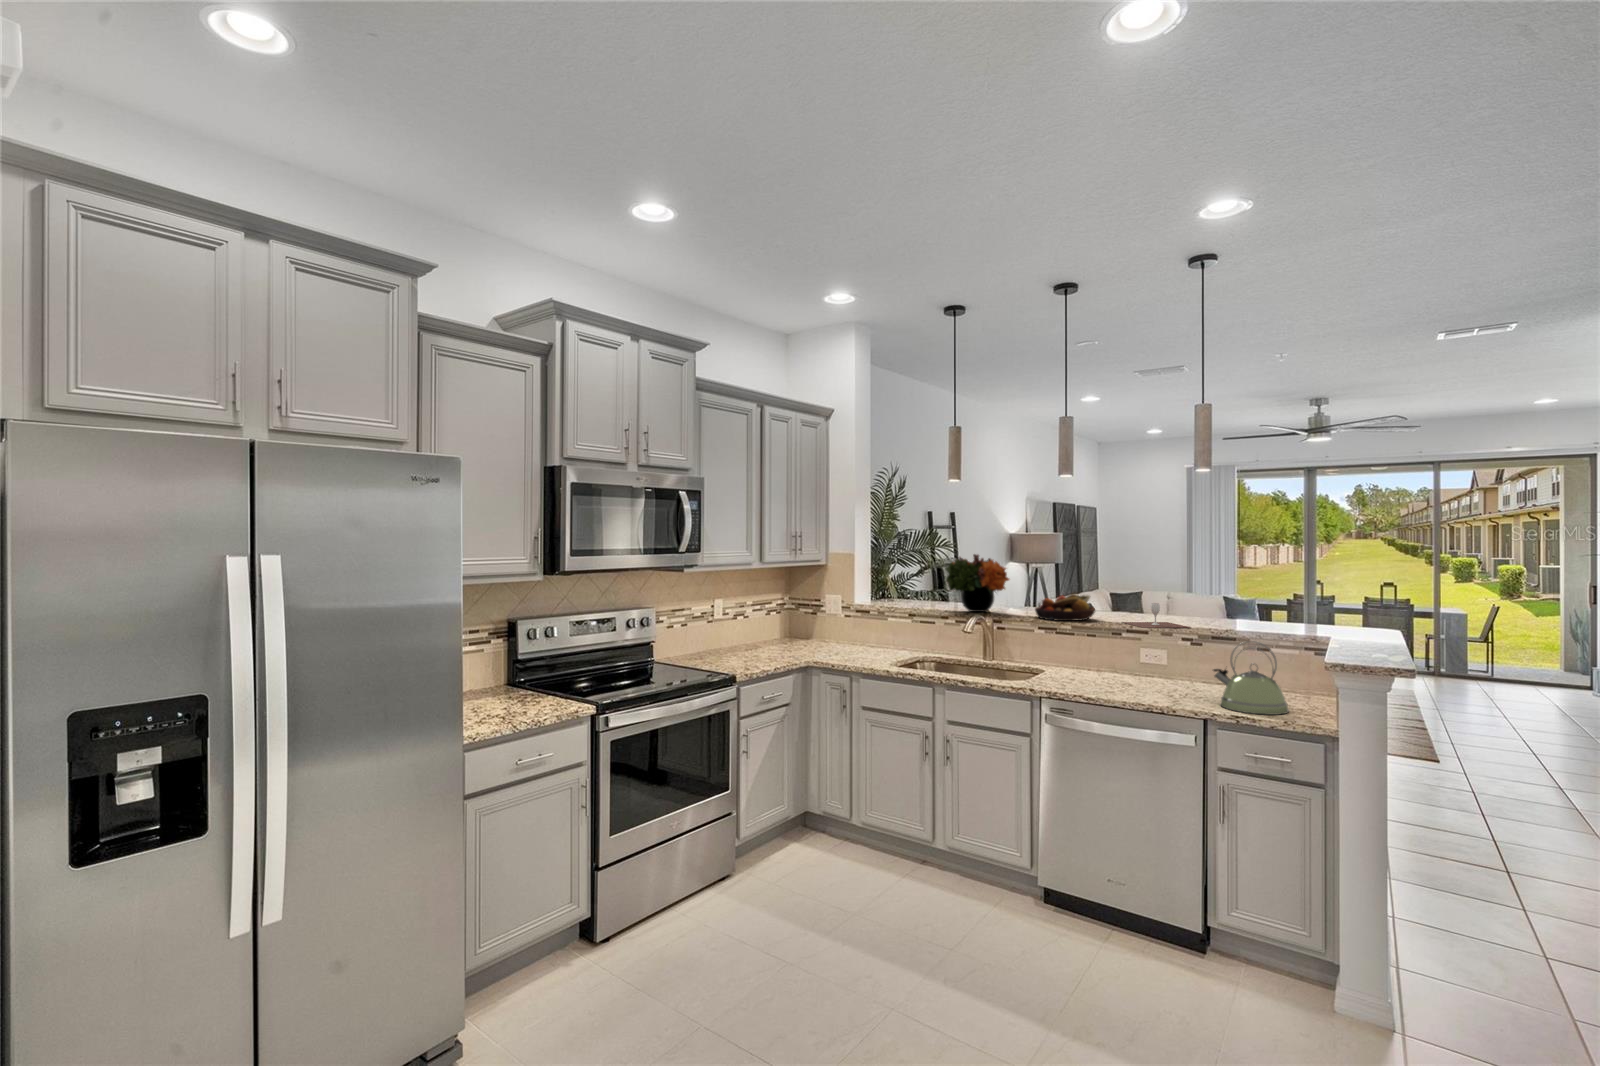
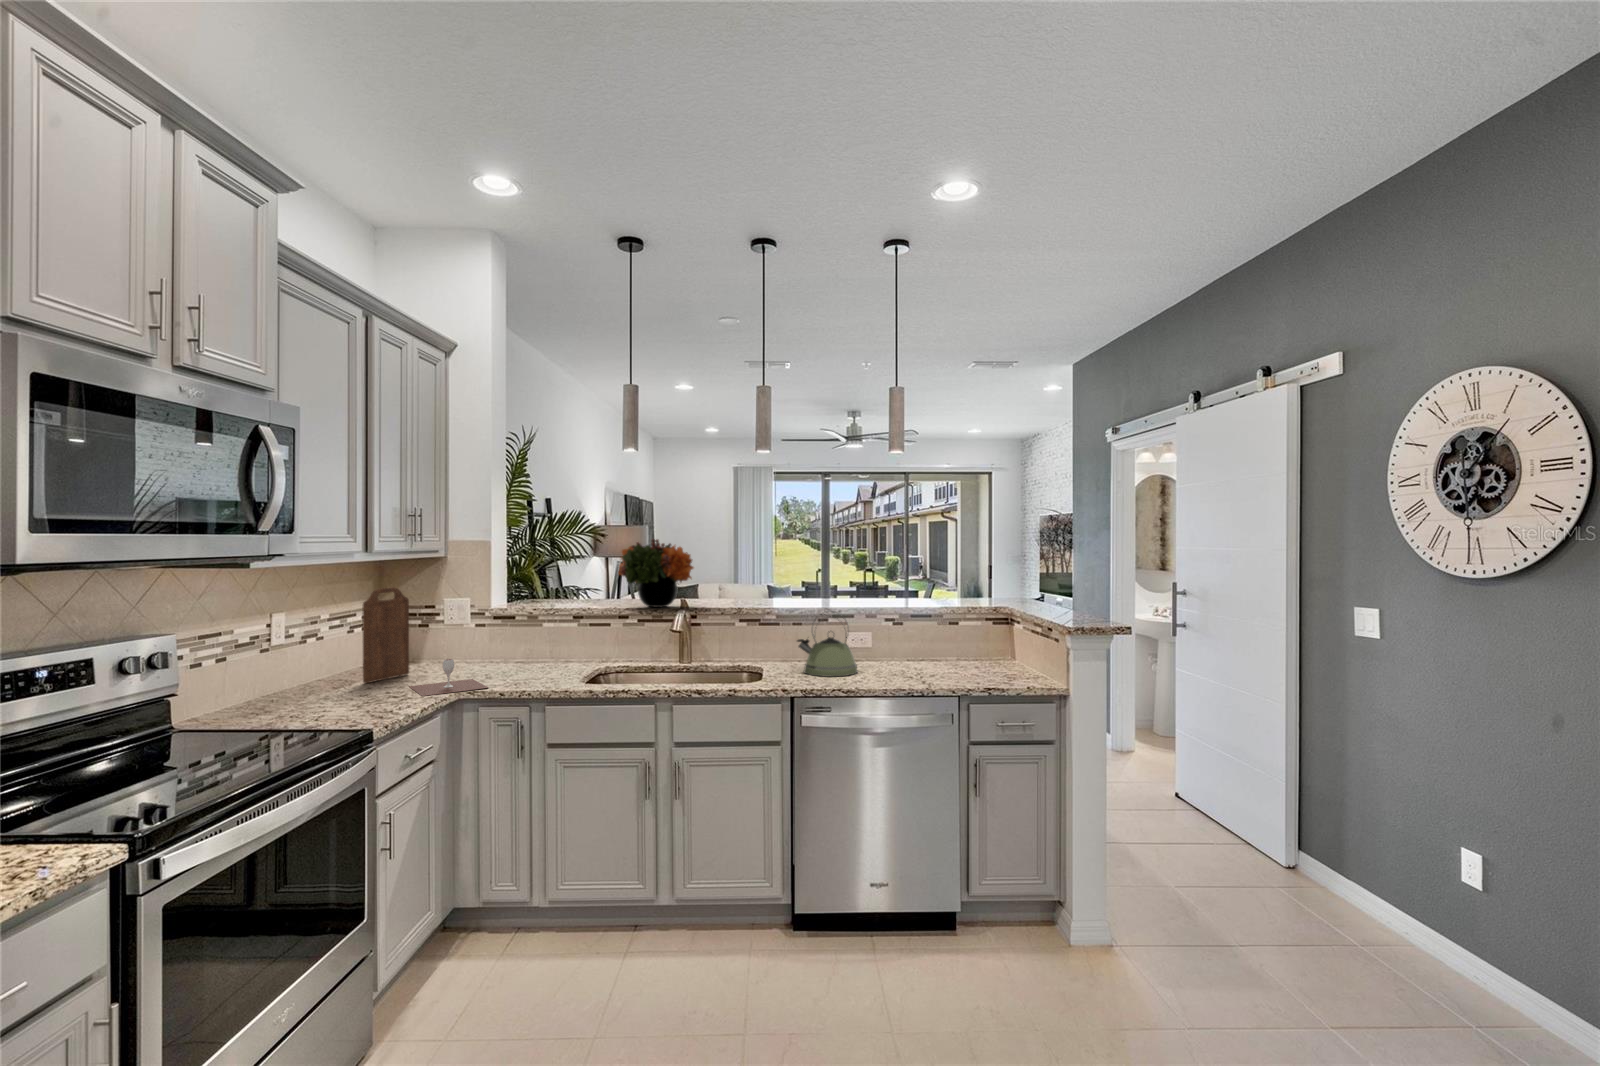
cutting board: none [764,586,796,650] -> present [363,587,409,683]
fruit bowl: present [1035,594,1095,621] -> none [731,580,794,610]
wine glass: present [1123,603,1189,628] -> present [409,659,488,696]
kettle: present [1213,641,1288,715] -> present [797,611,858,677]

